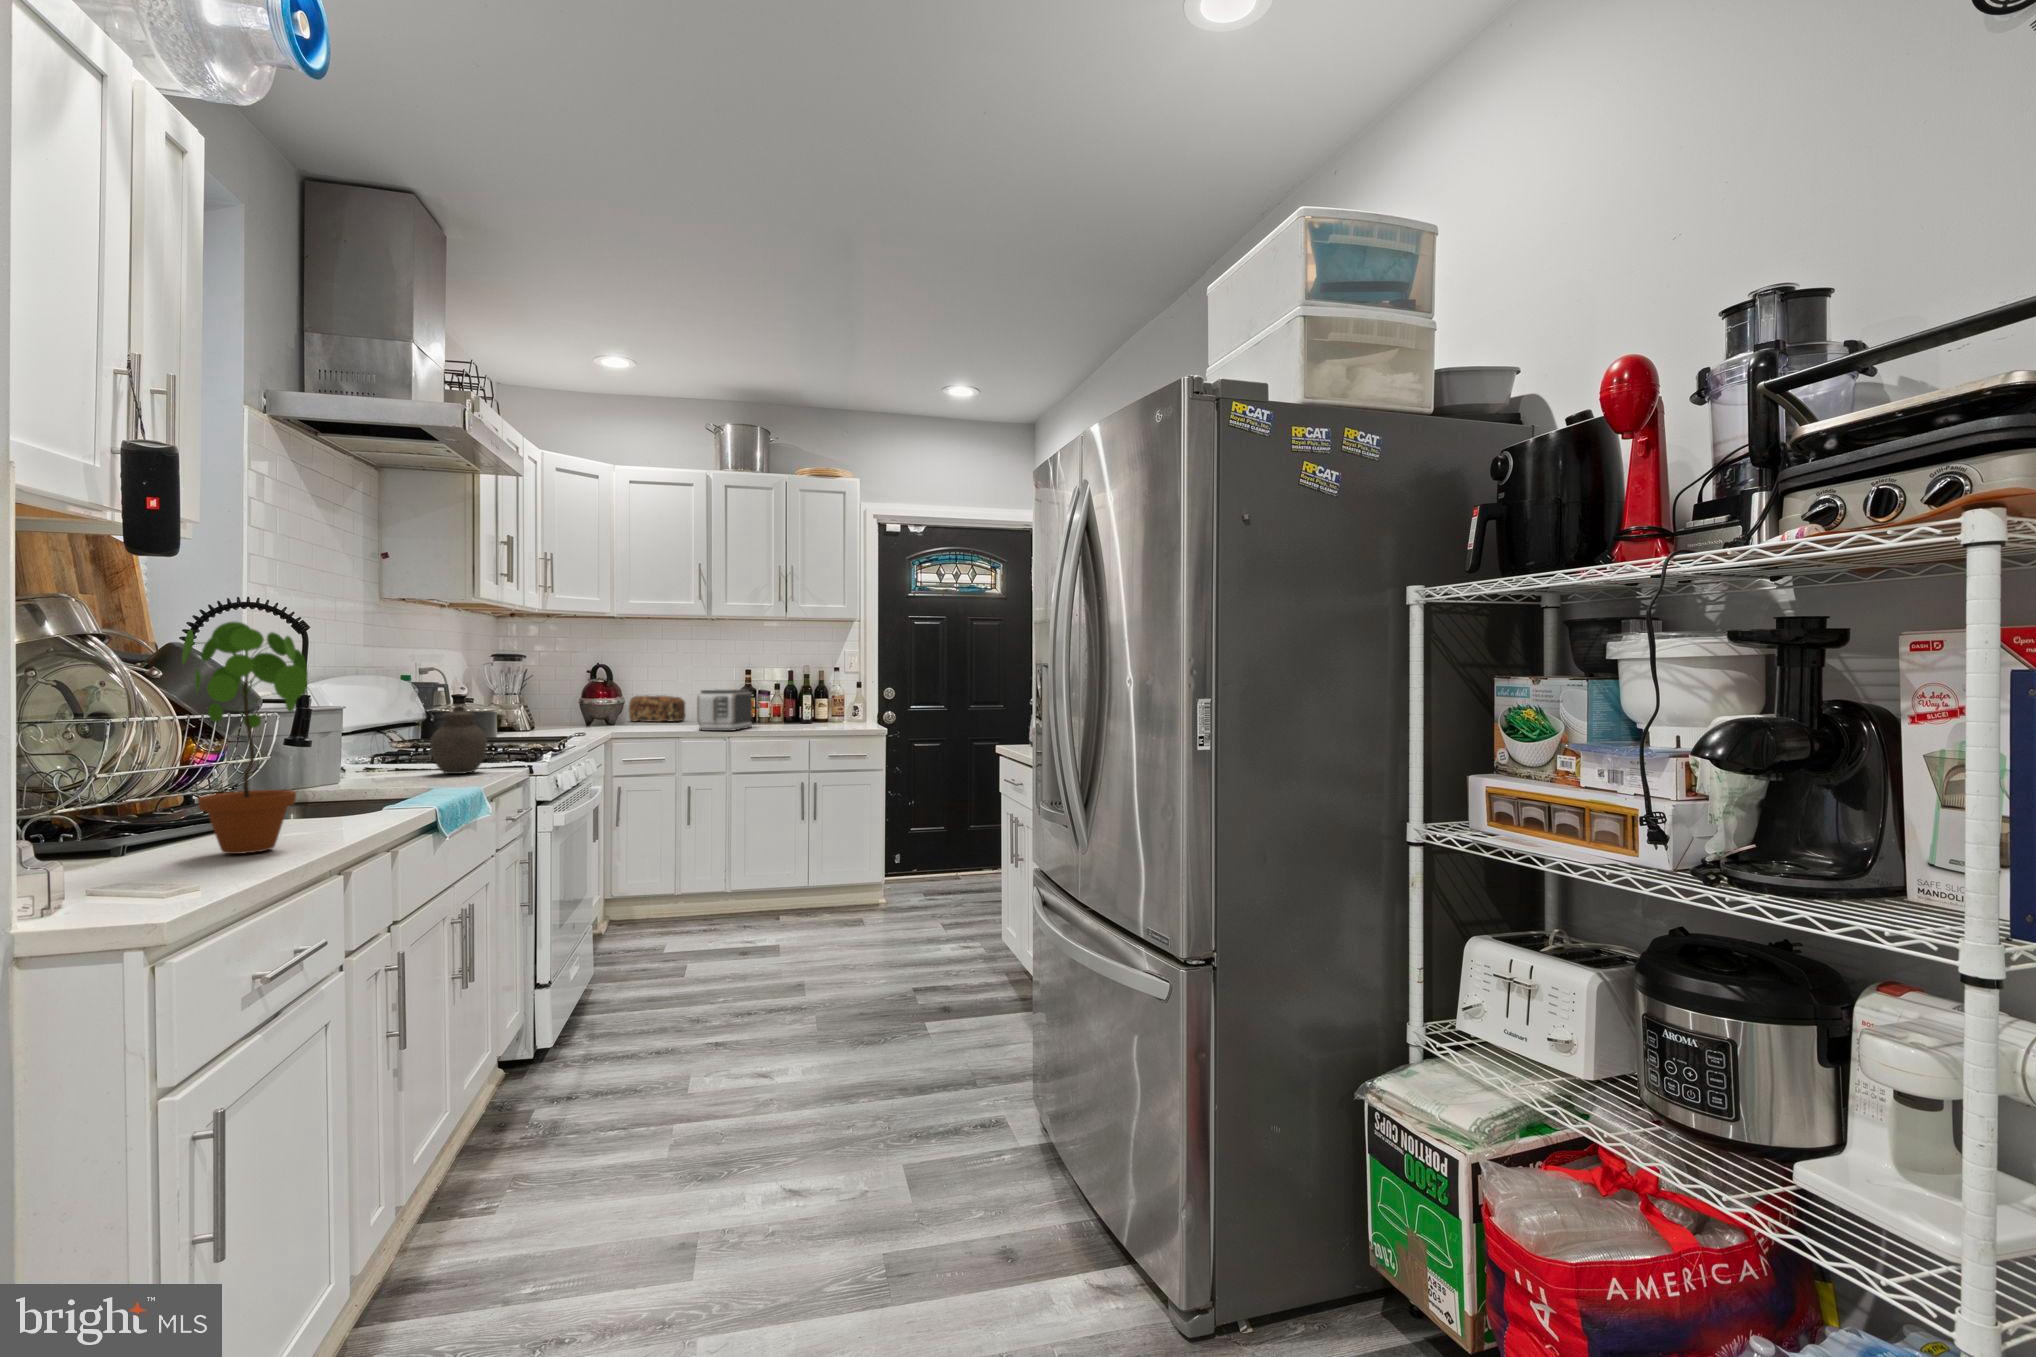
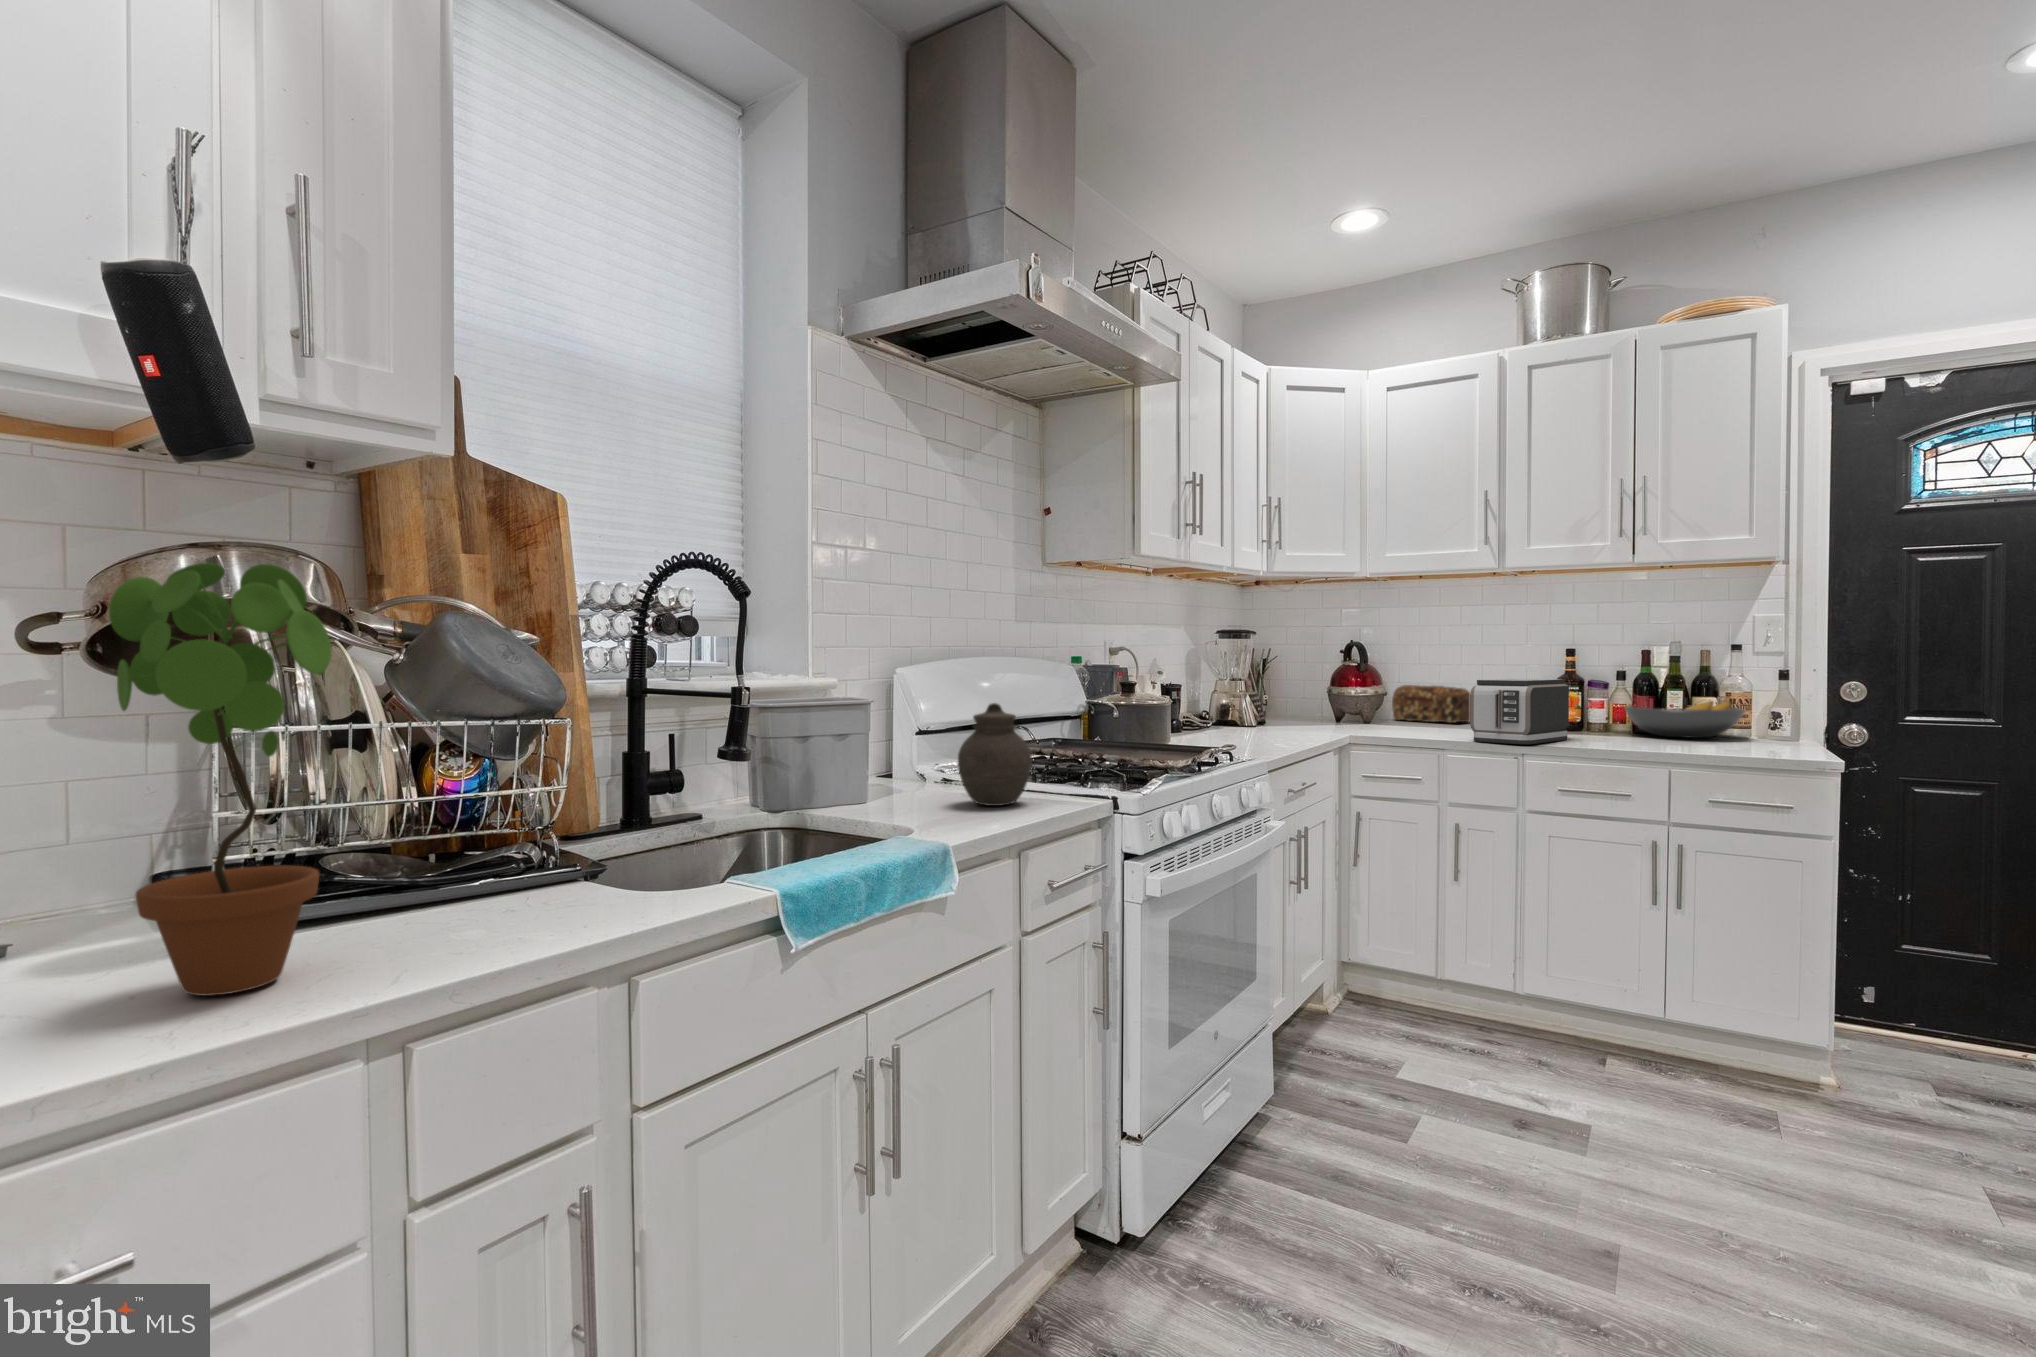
fruit bowl: none [779,701,842,723] -> present [1625,701,1745,738]

